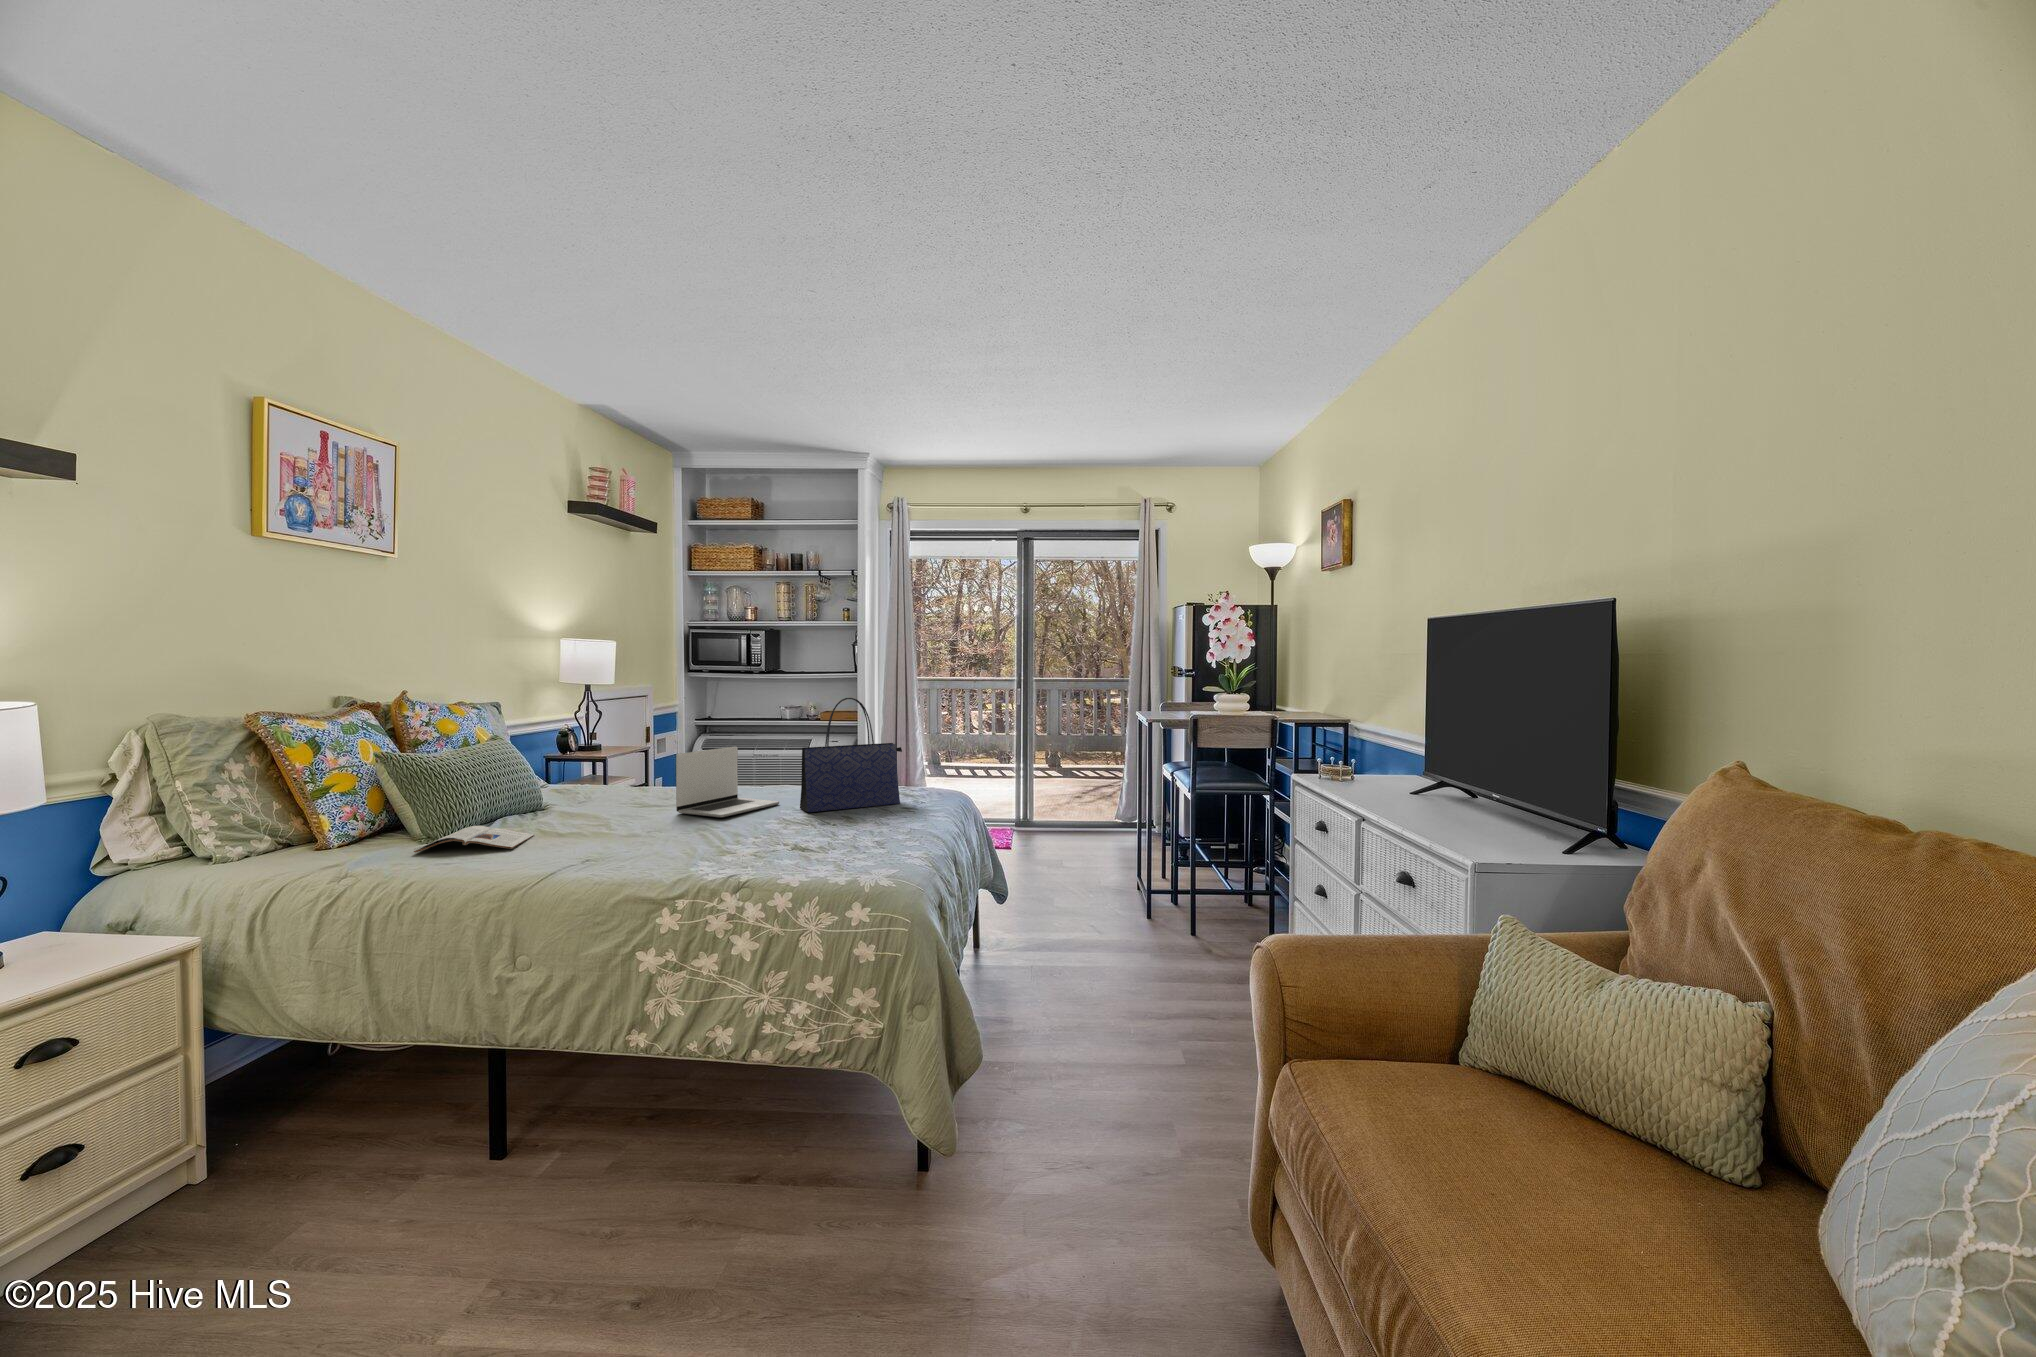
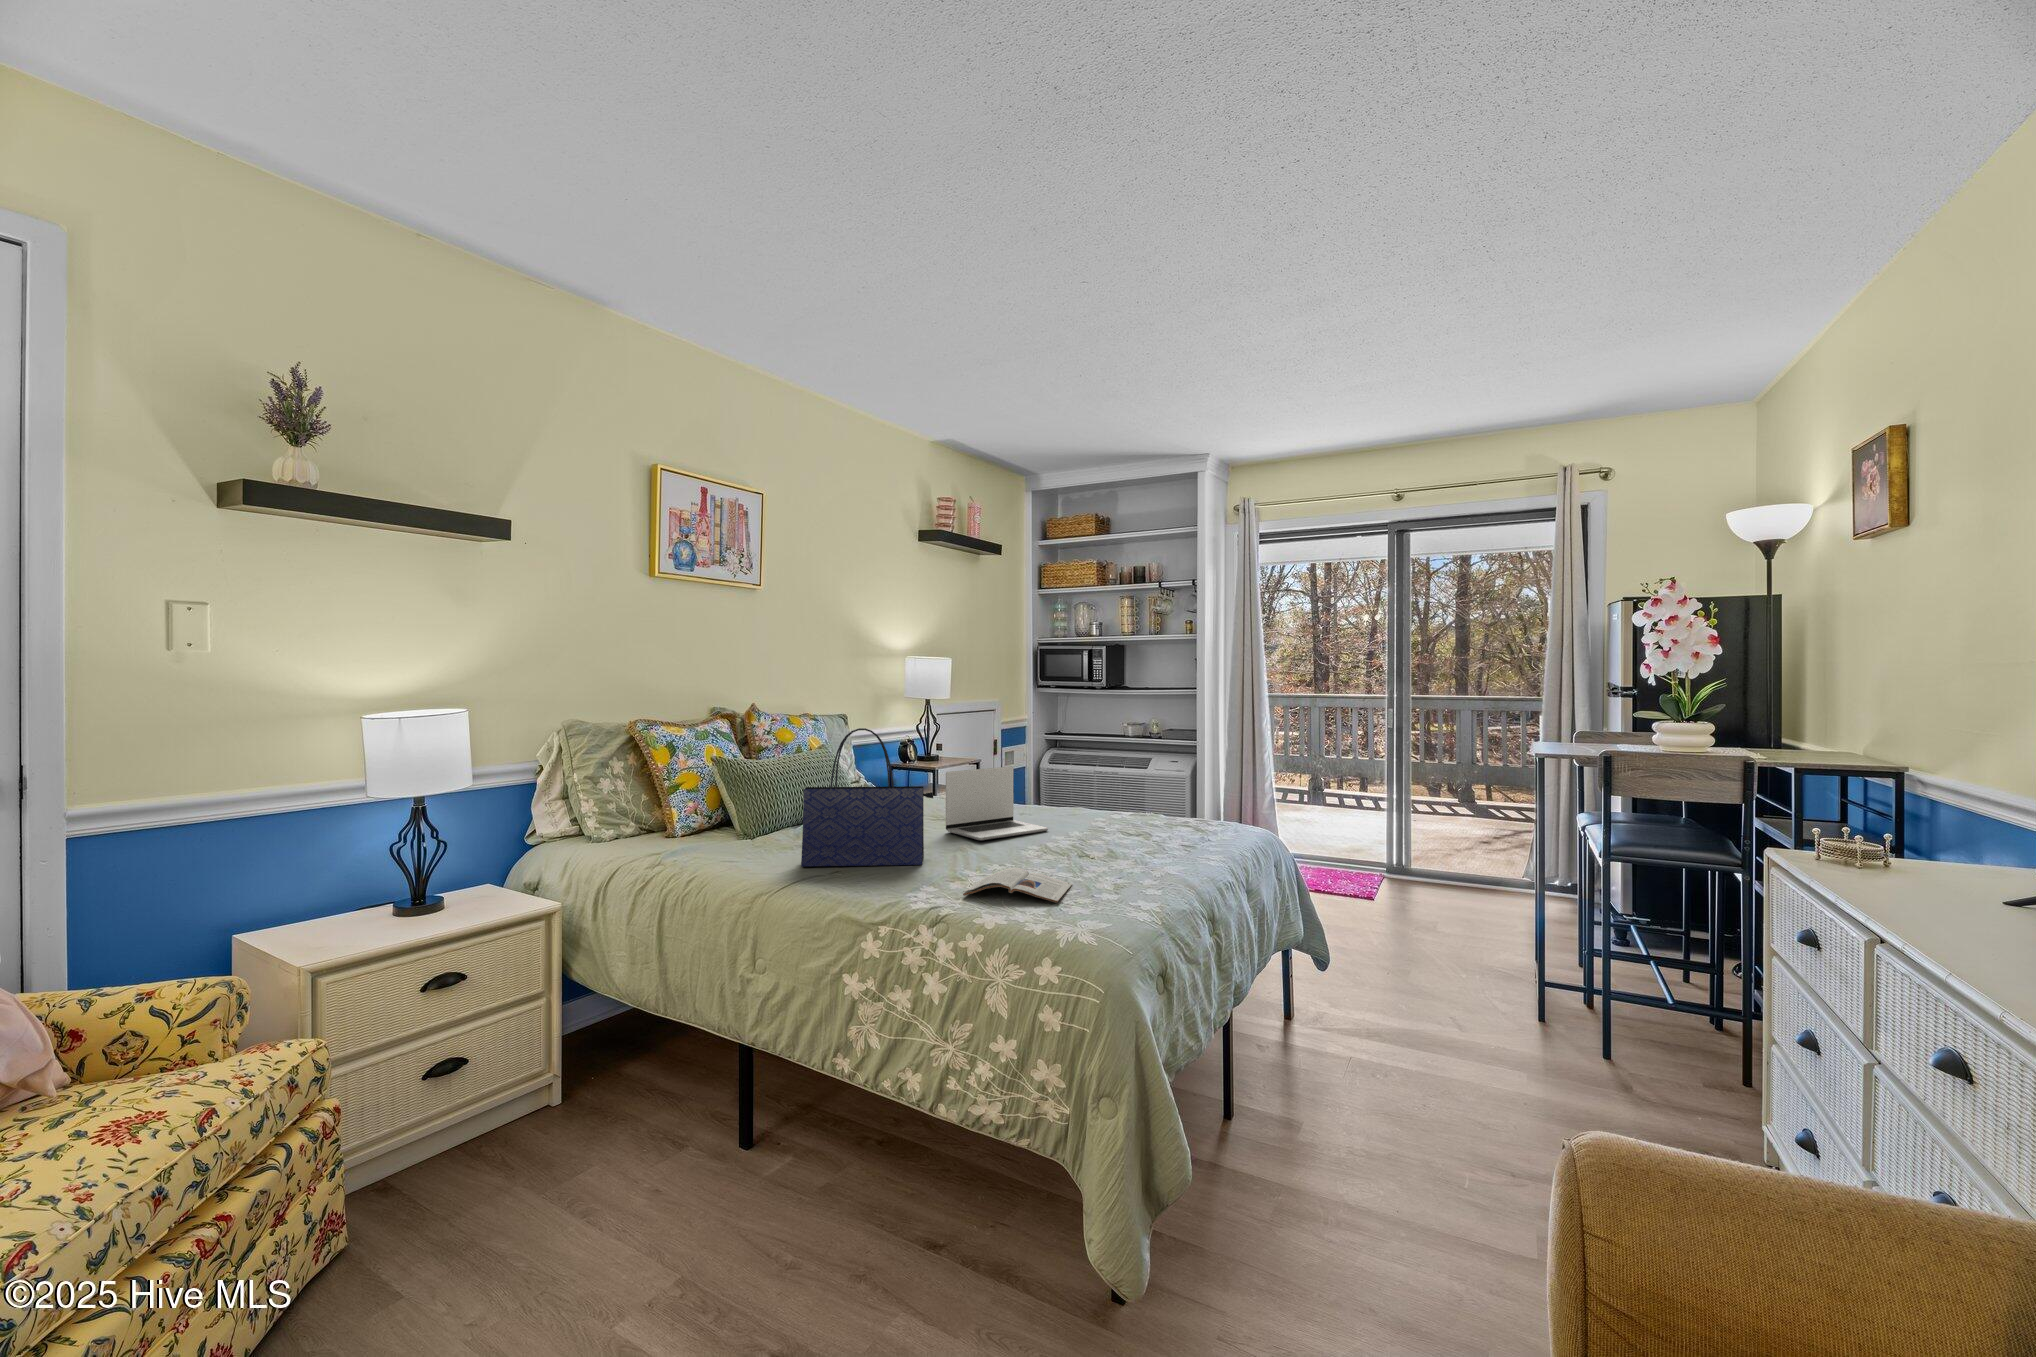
tote bag: present [800,698,902,812] -> present [801,728,933,866]
magazine: present [414,826,534,852] -> present [963,868,1072,903]

